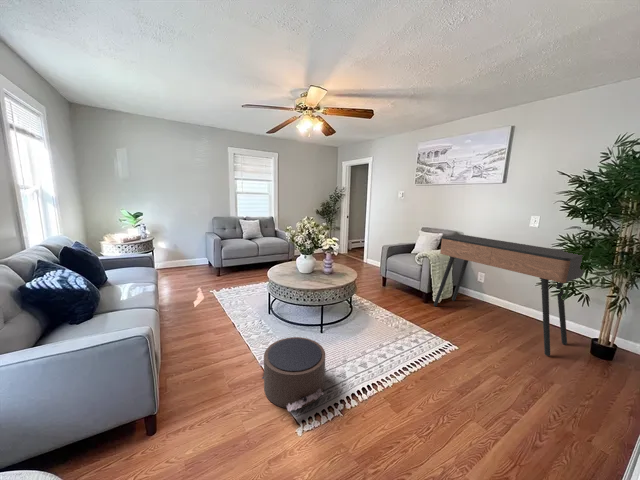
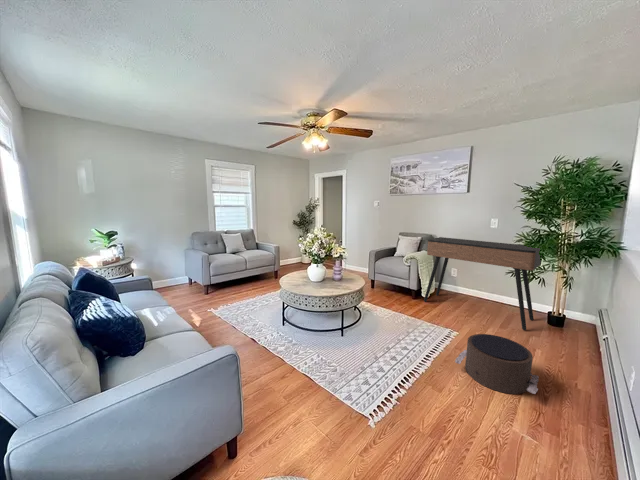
pouf: present [258,337,325,411] -> present [455,334,539,394]

